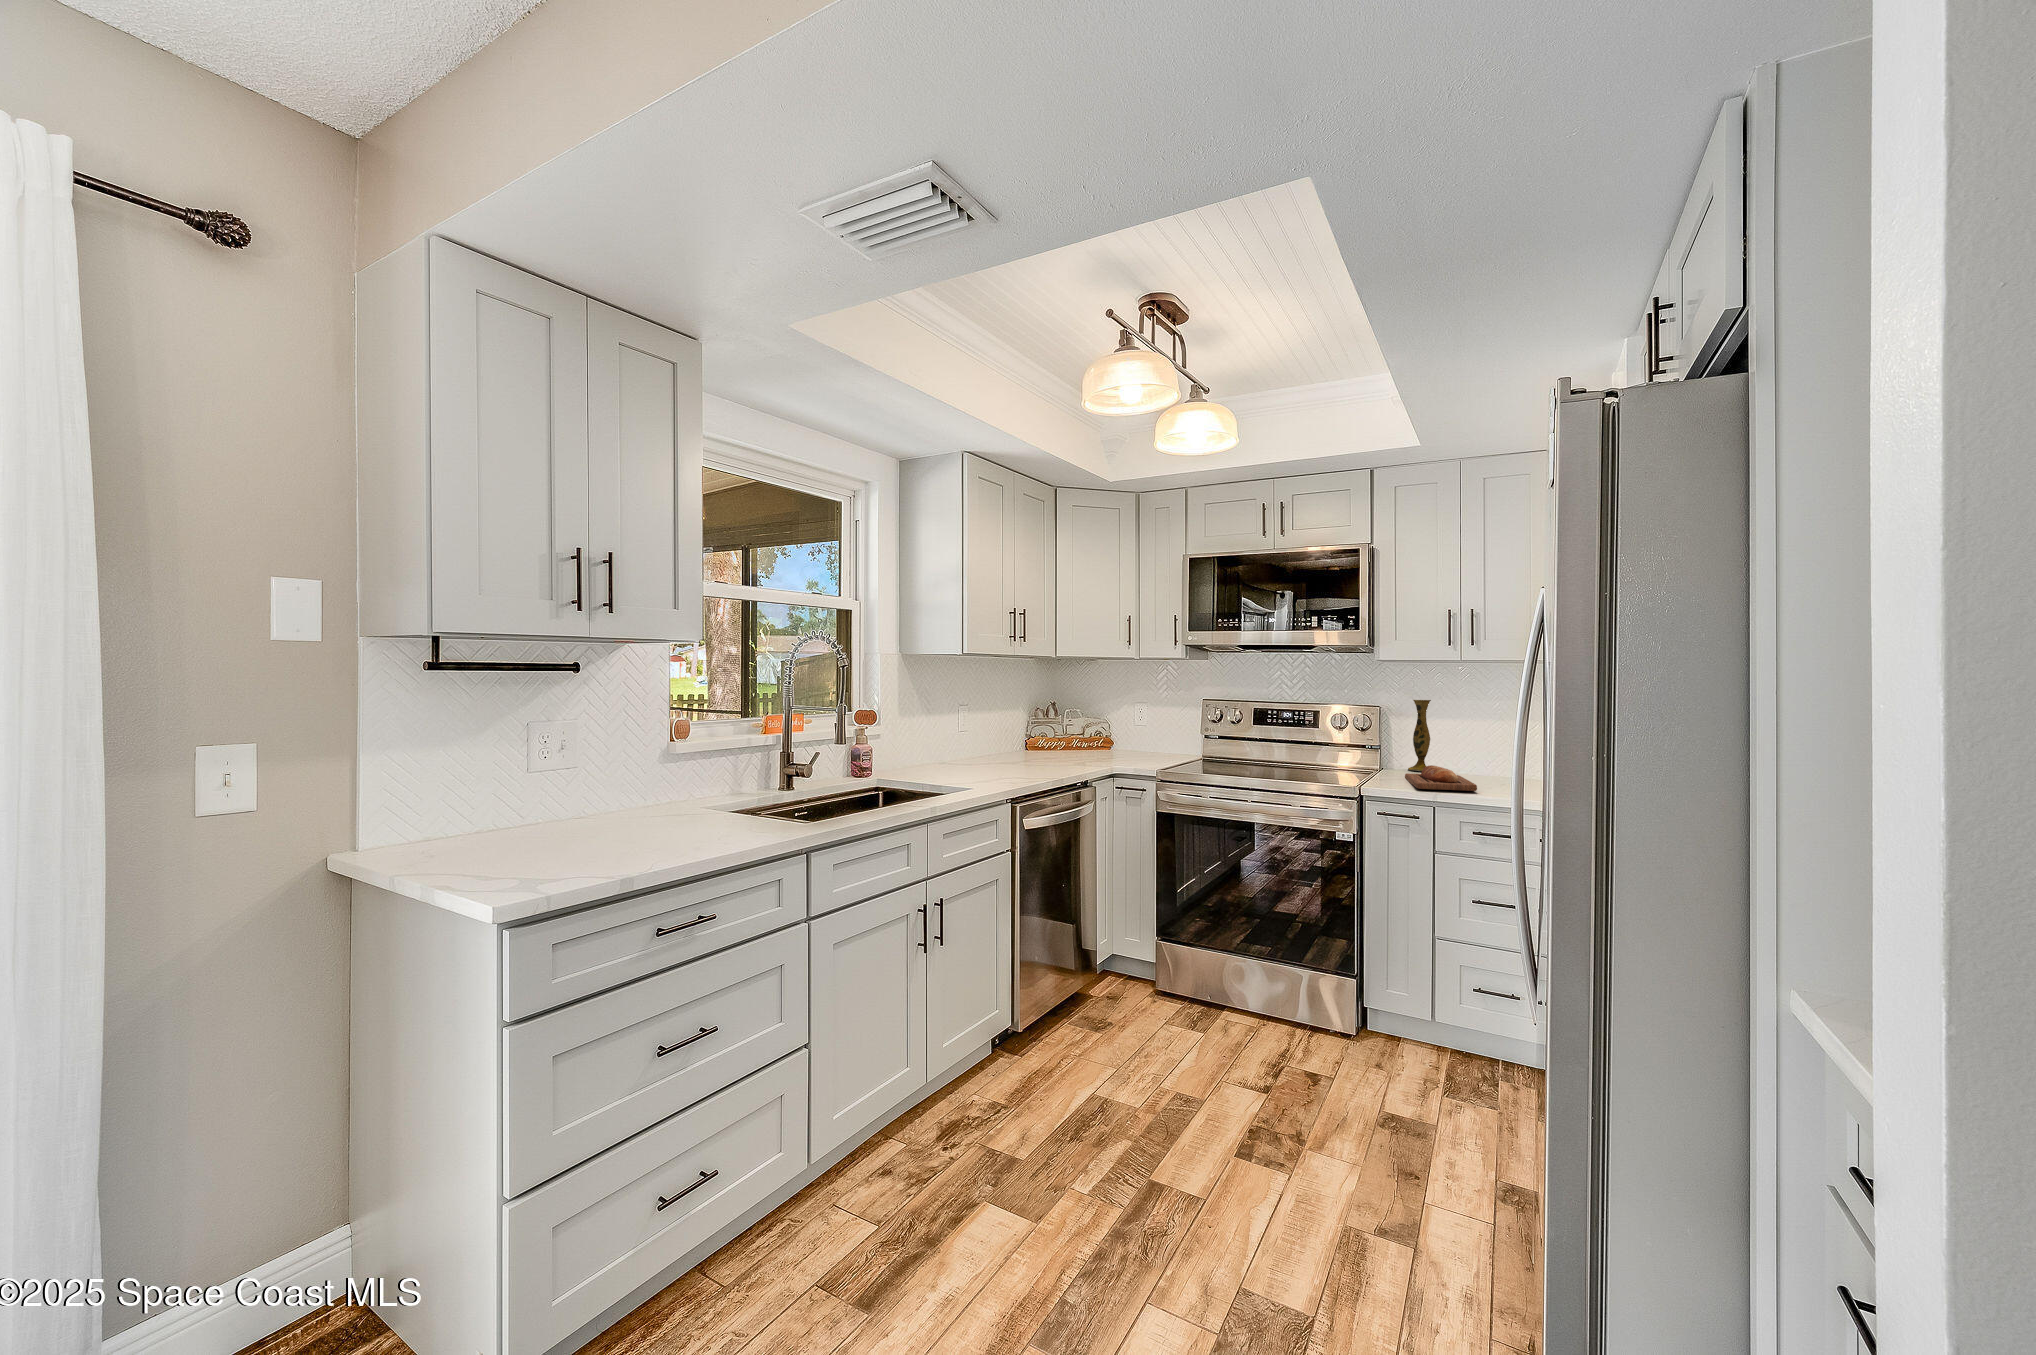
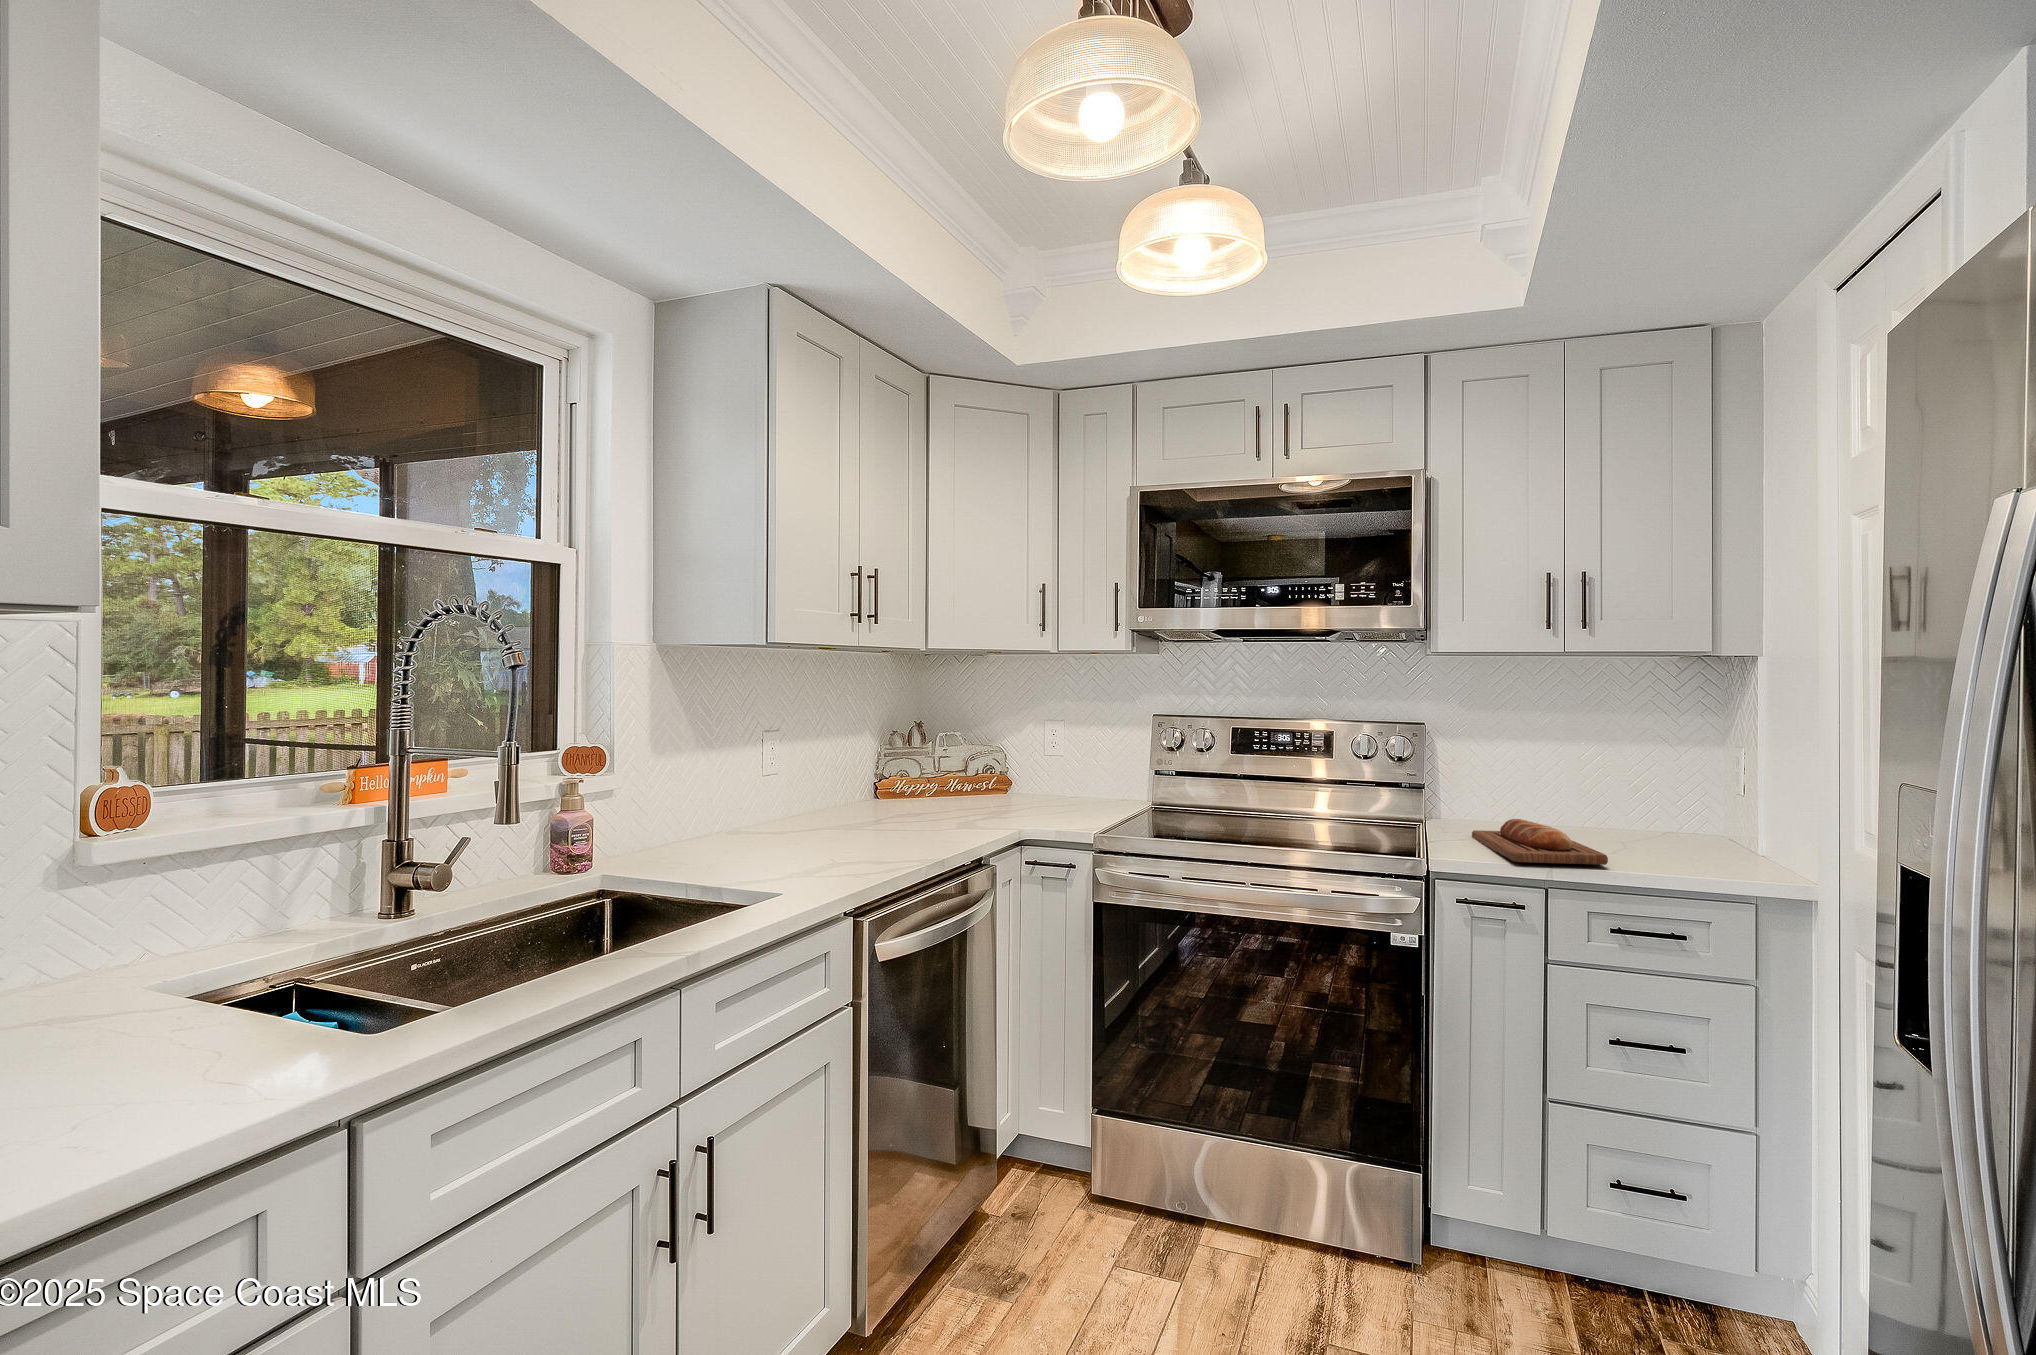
vase: present [1408,700,1431,771] -> none [1463,714,1504,824]

